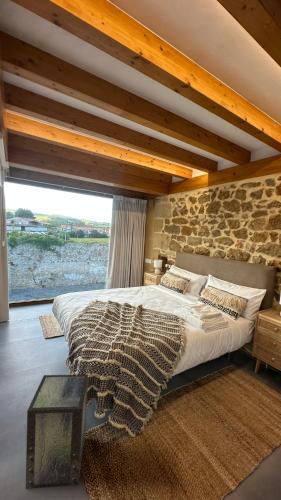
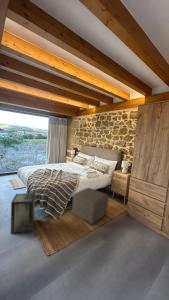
ottoman: none [173,354,264,467] -> present [72,188,108,224]

